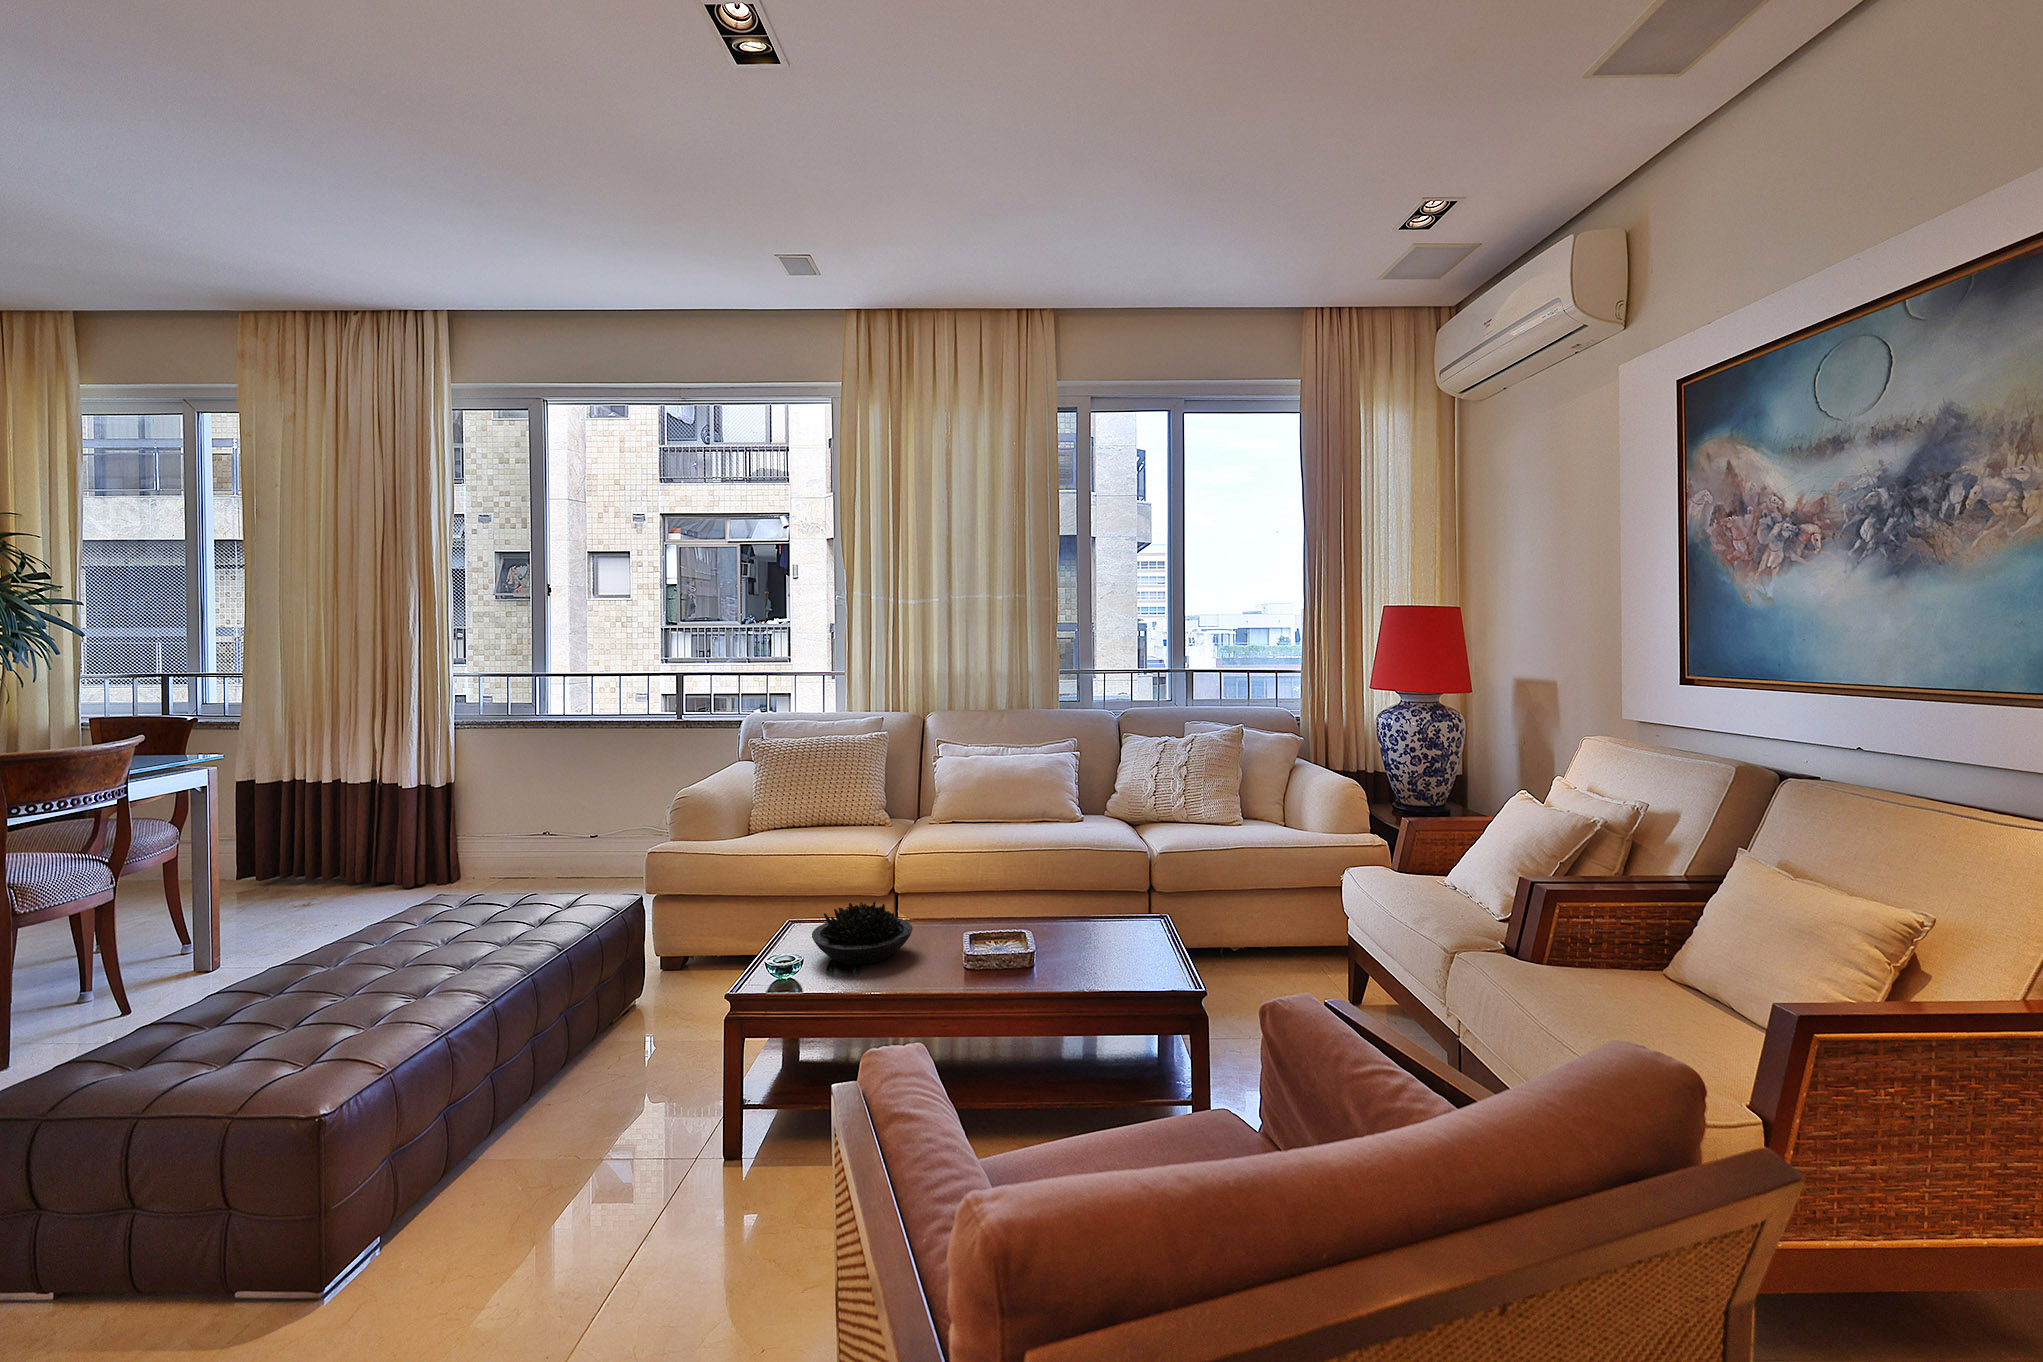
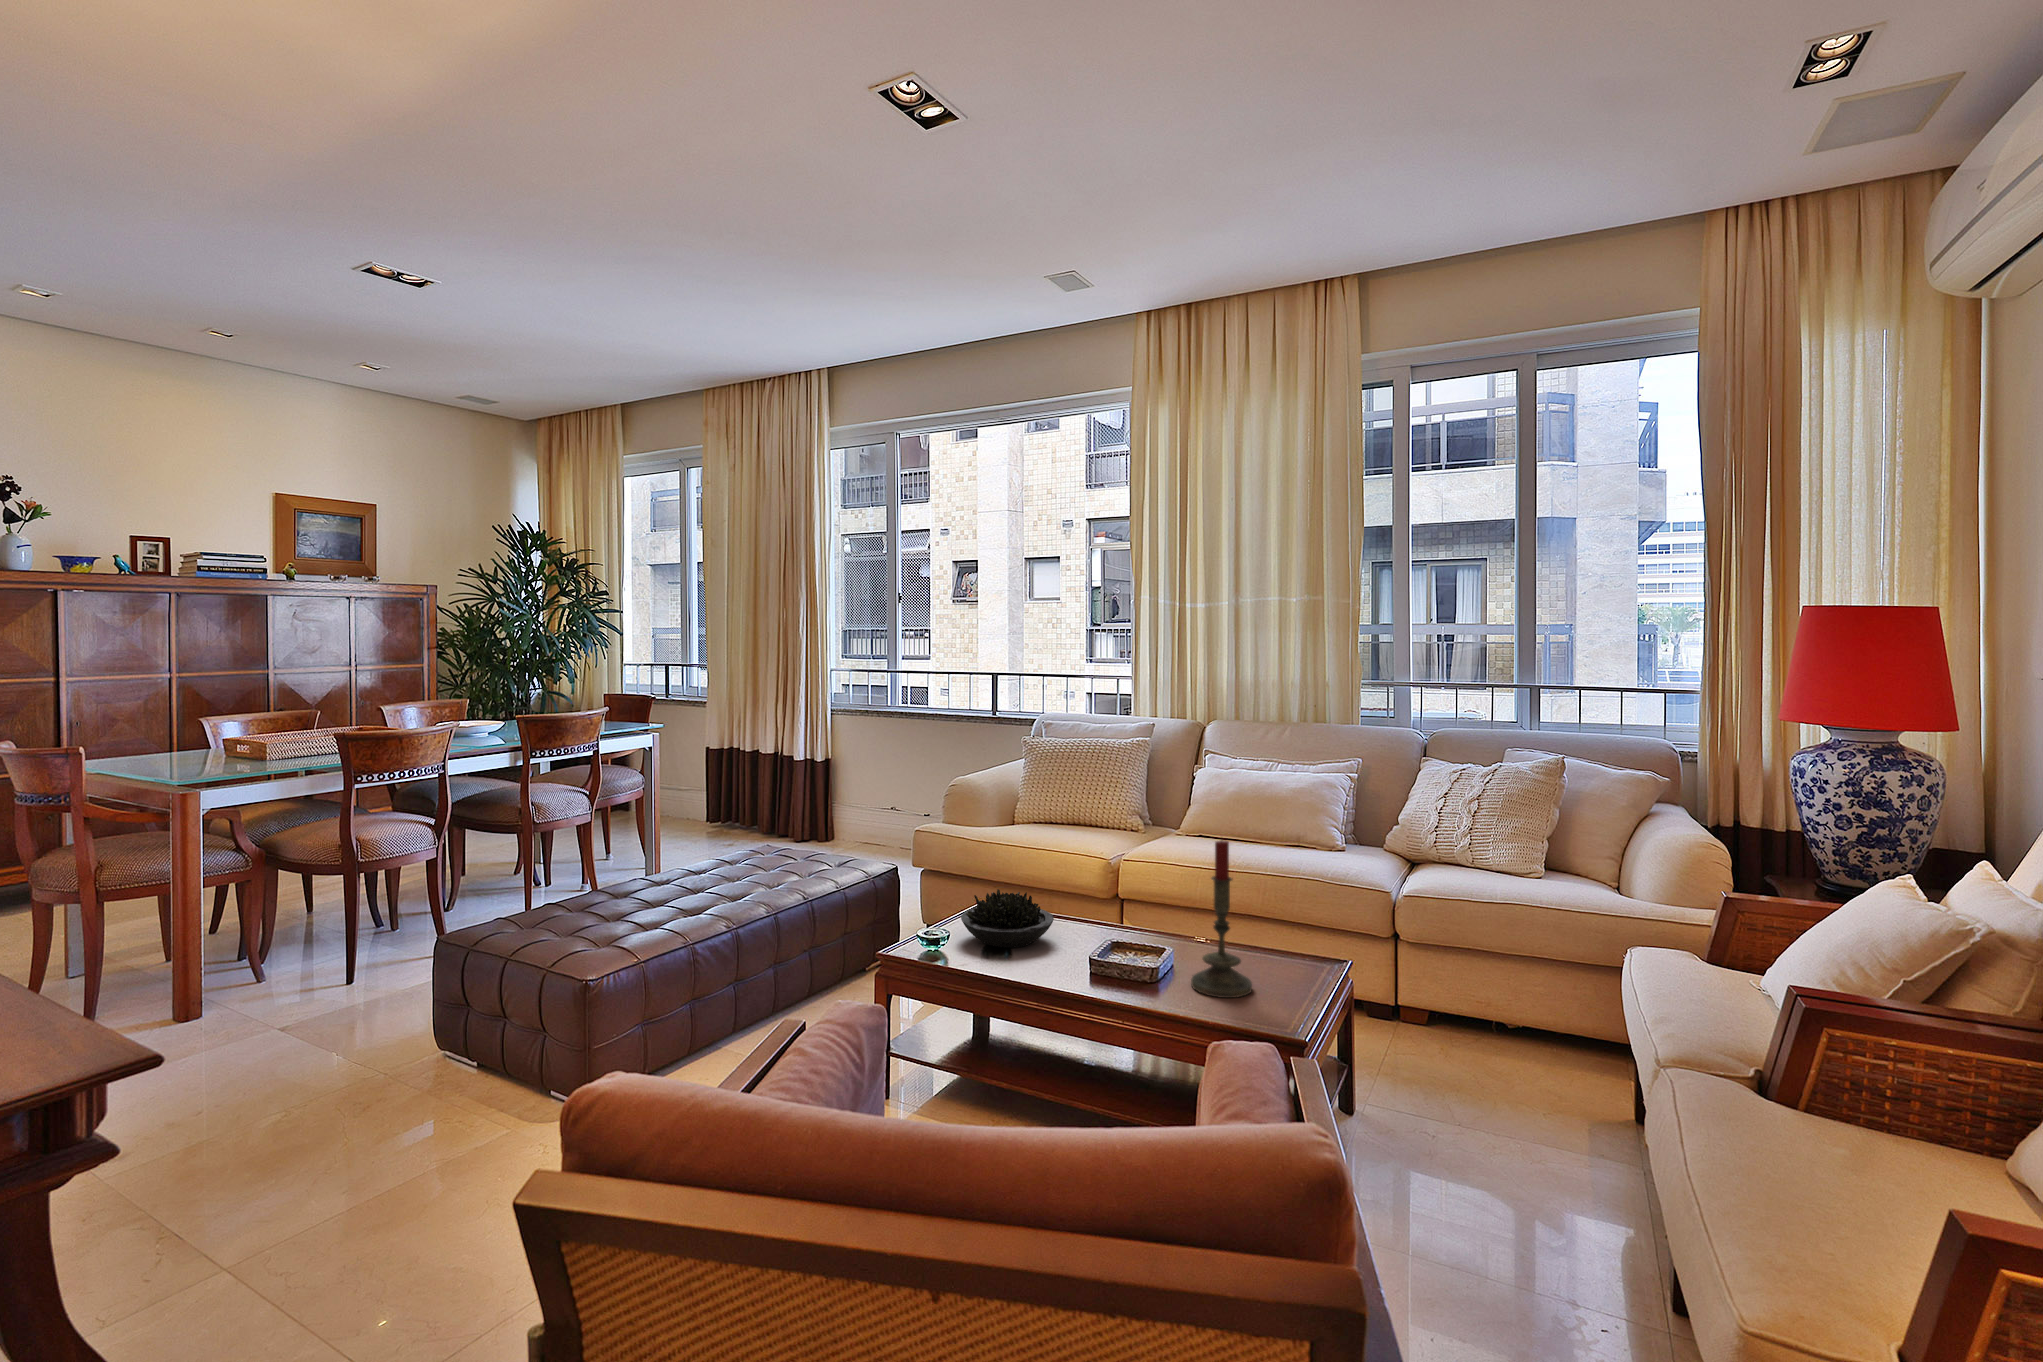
candle: none [1076,819,1131,970] -> present [1191,840,1252,998]

